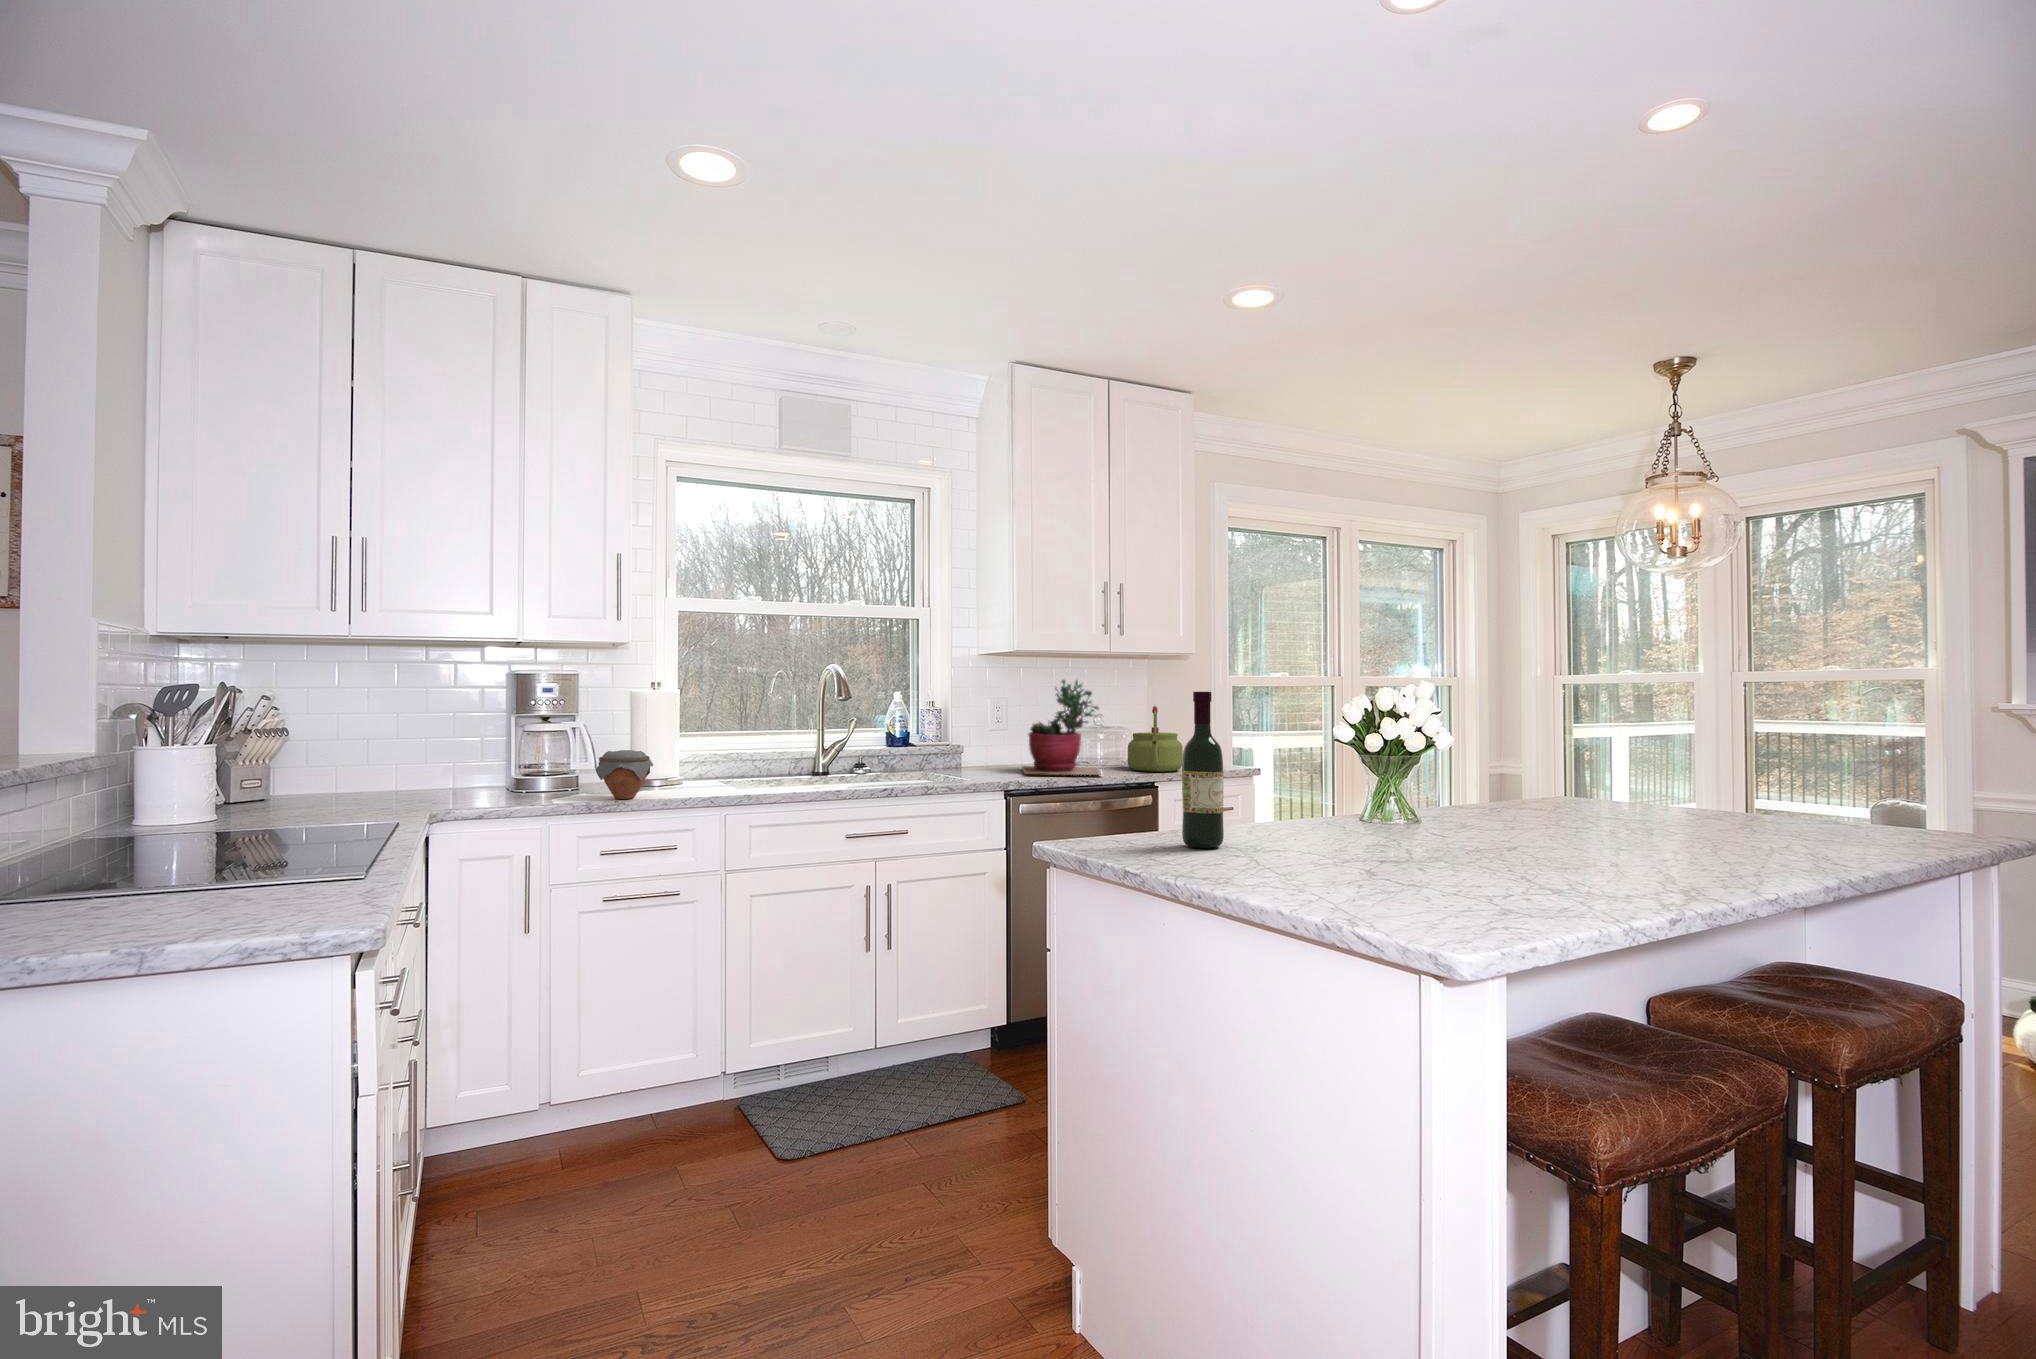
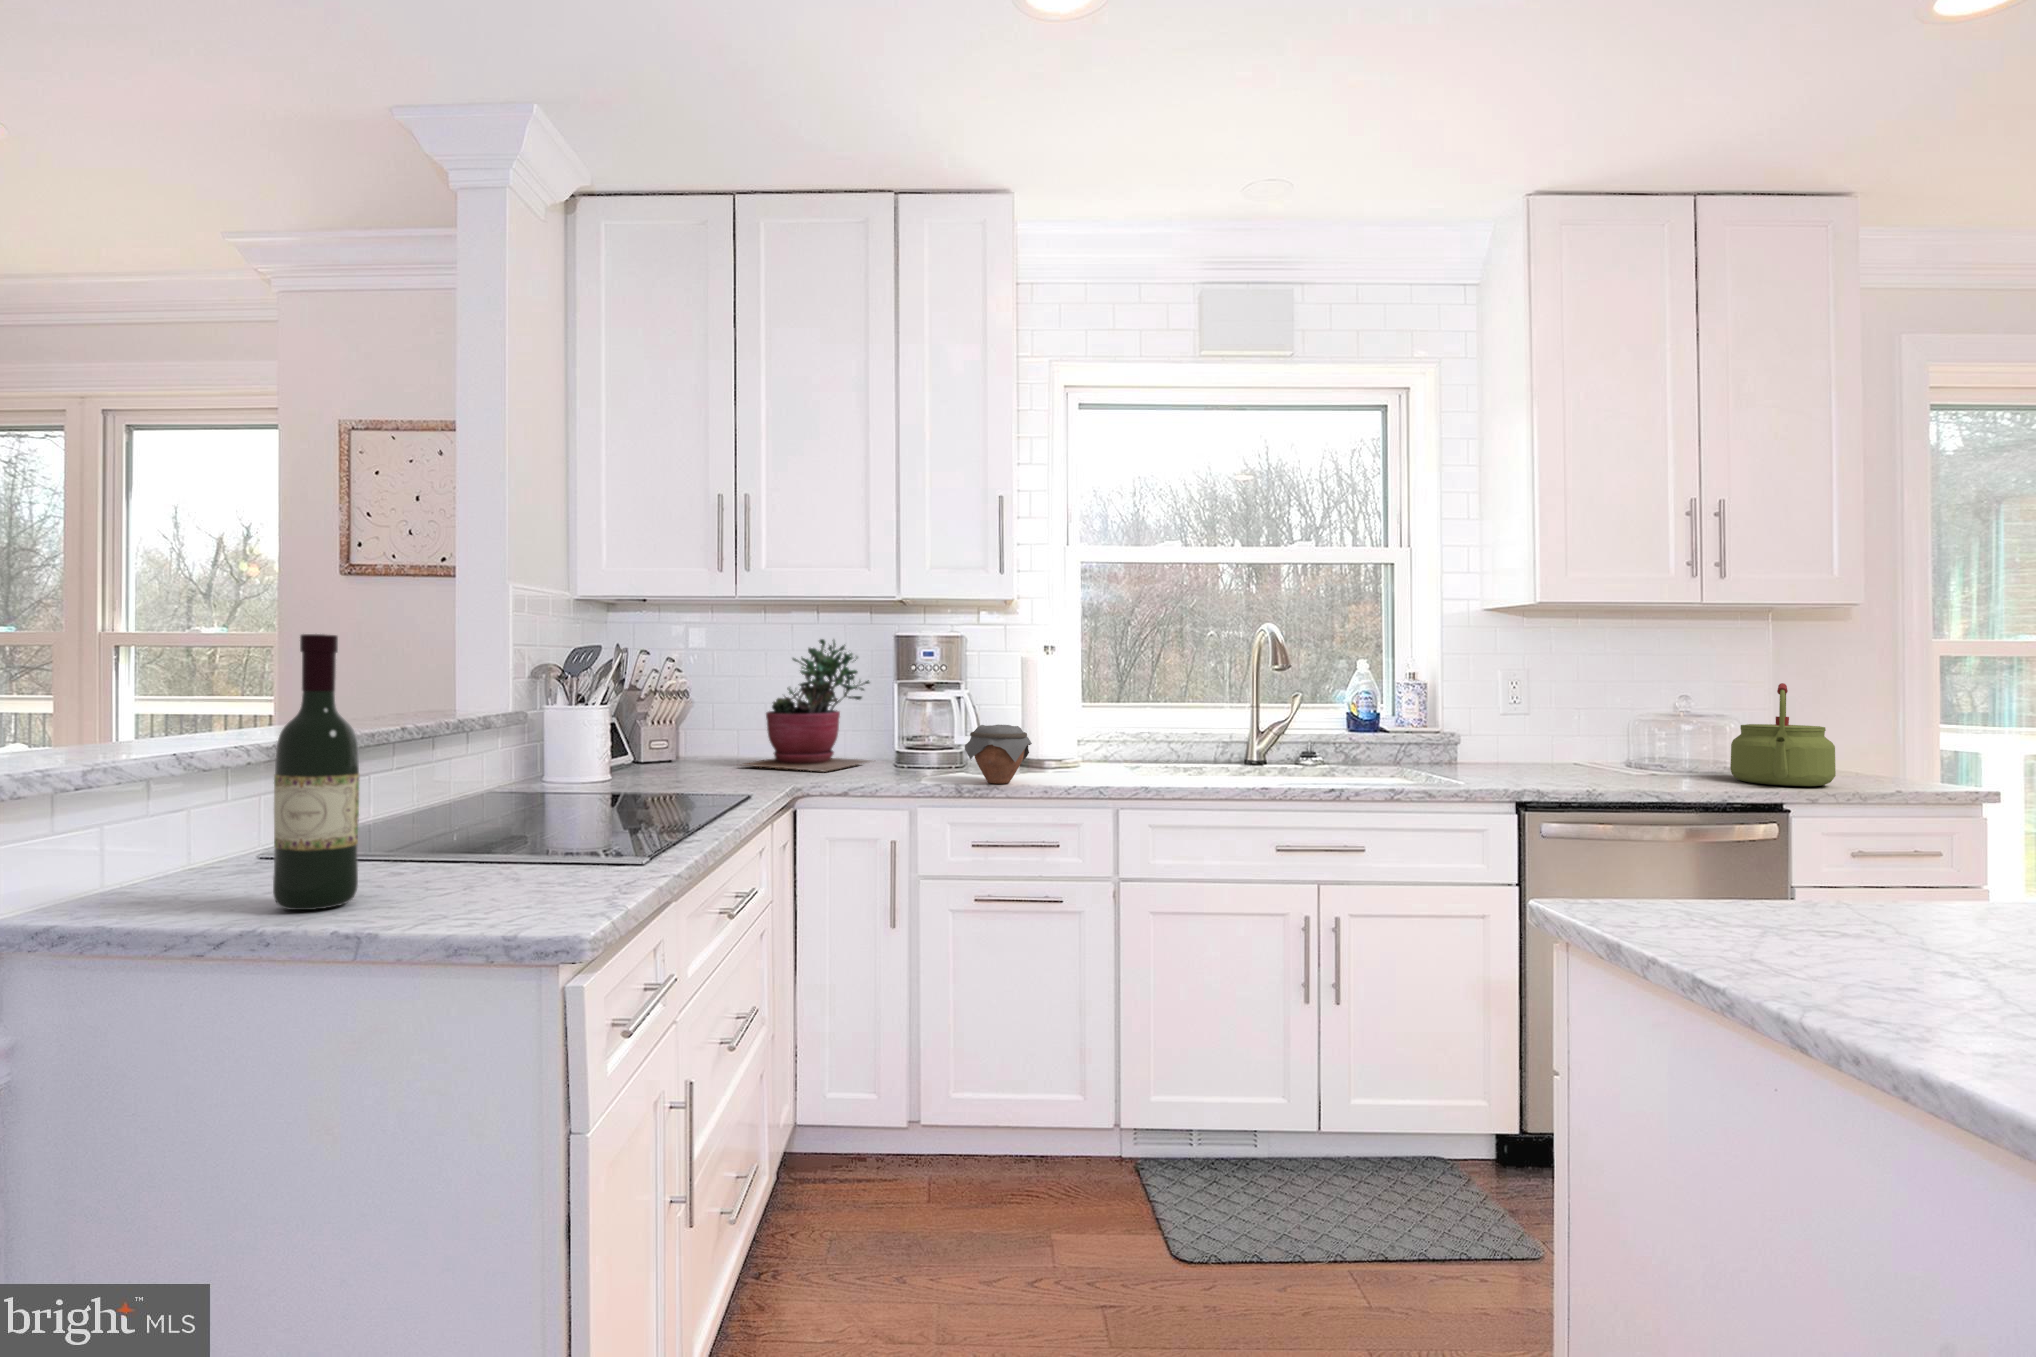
succulent plant: present [1022,680,1101,775] -> present [743,639,871,772]
wine bottle: present [1182,692,1224,848] -> present [273,634,359,910]

